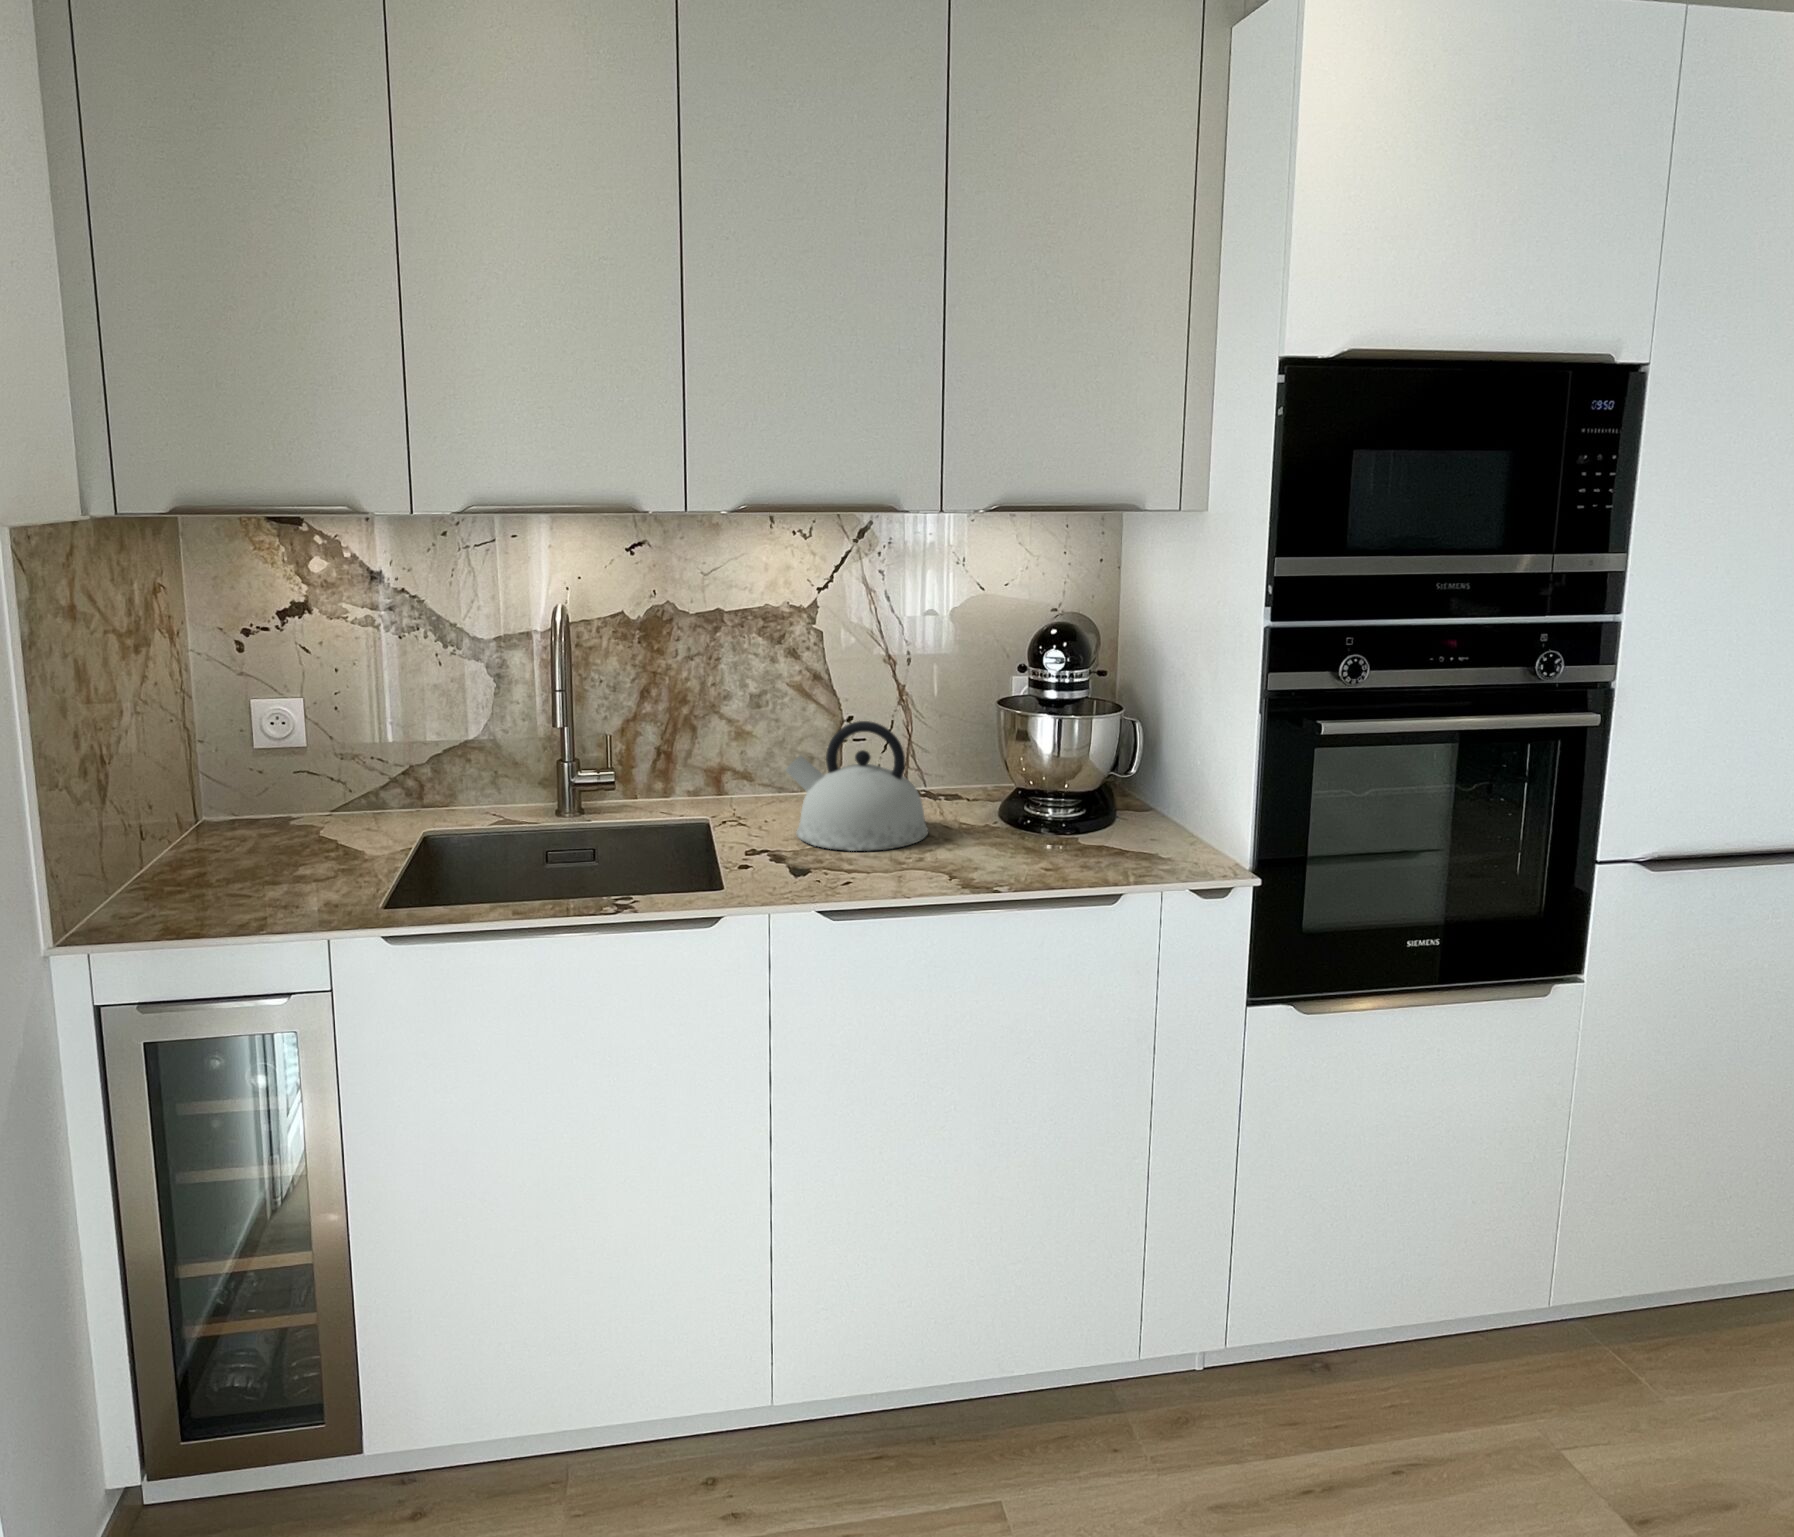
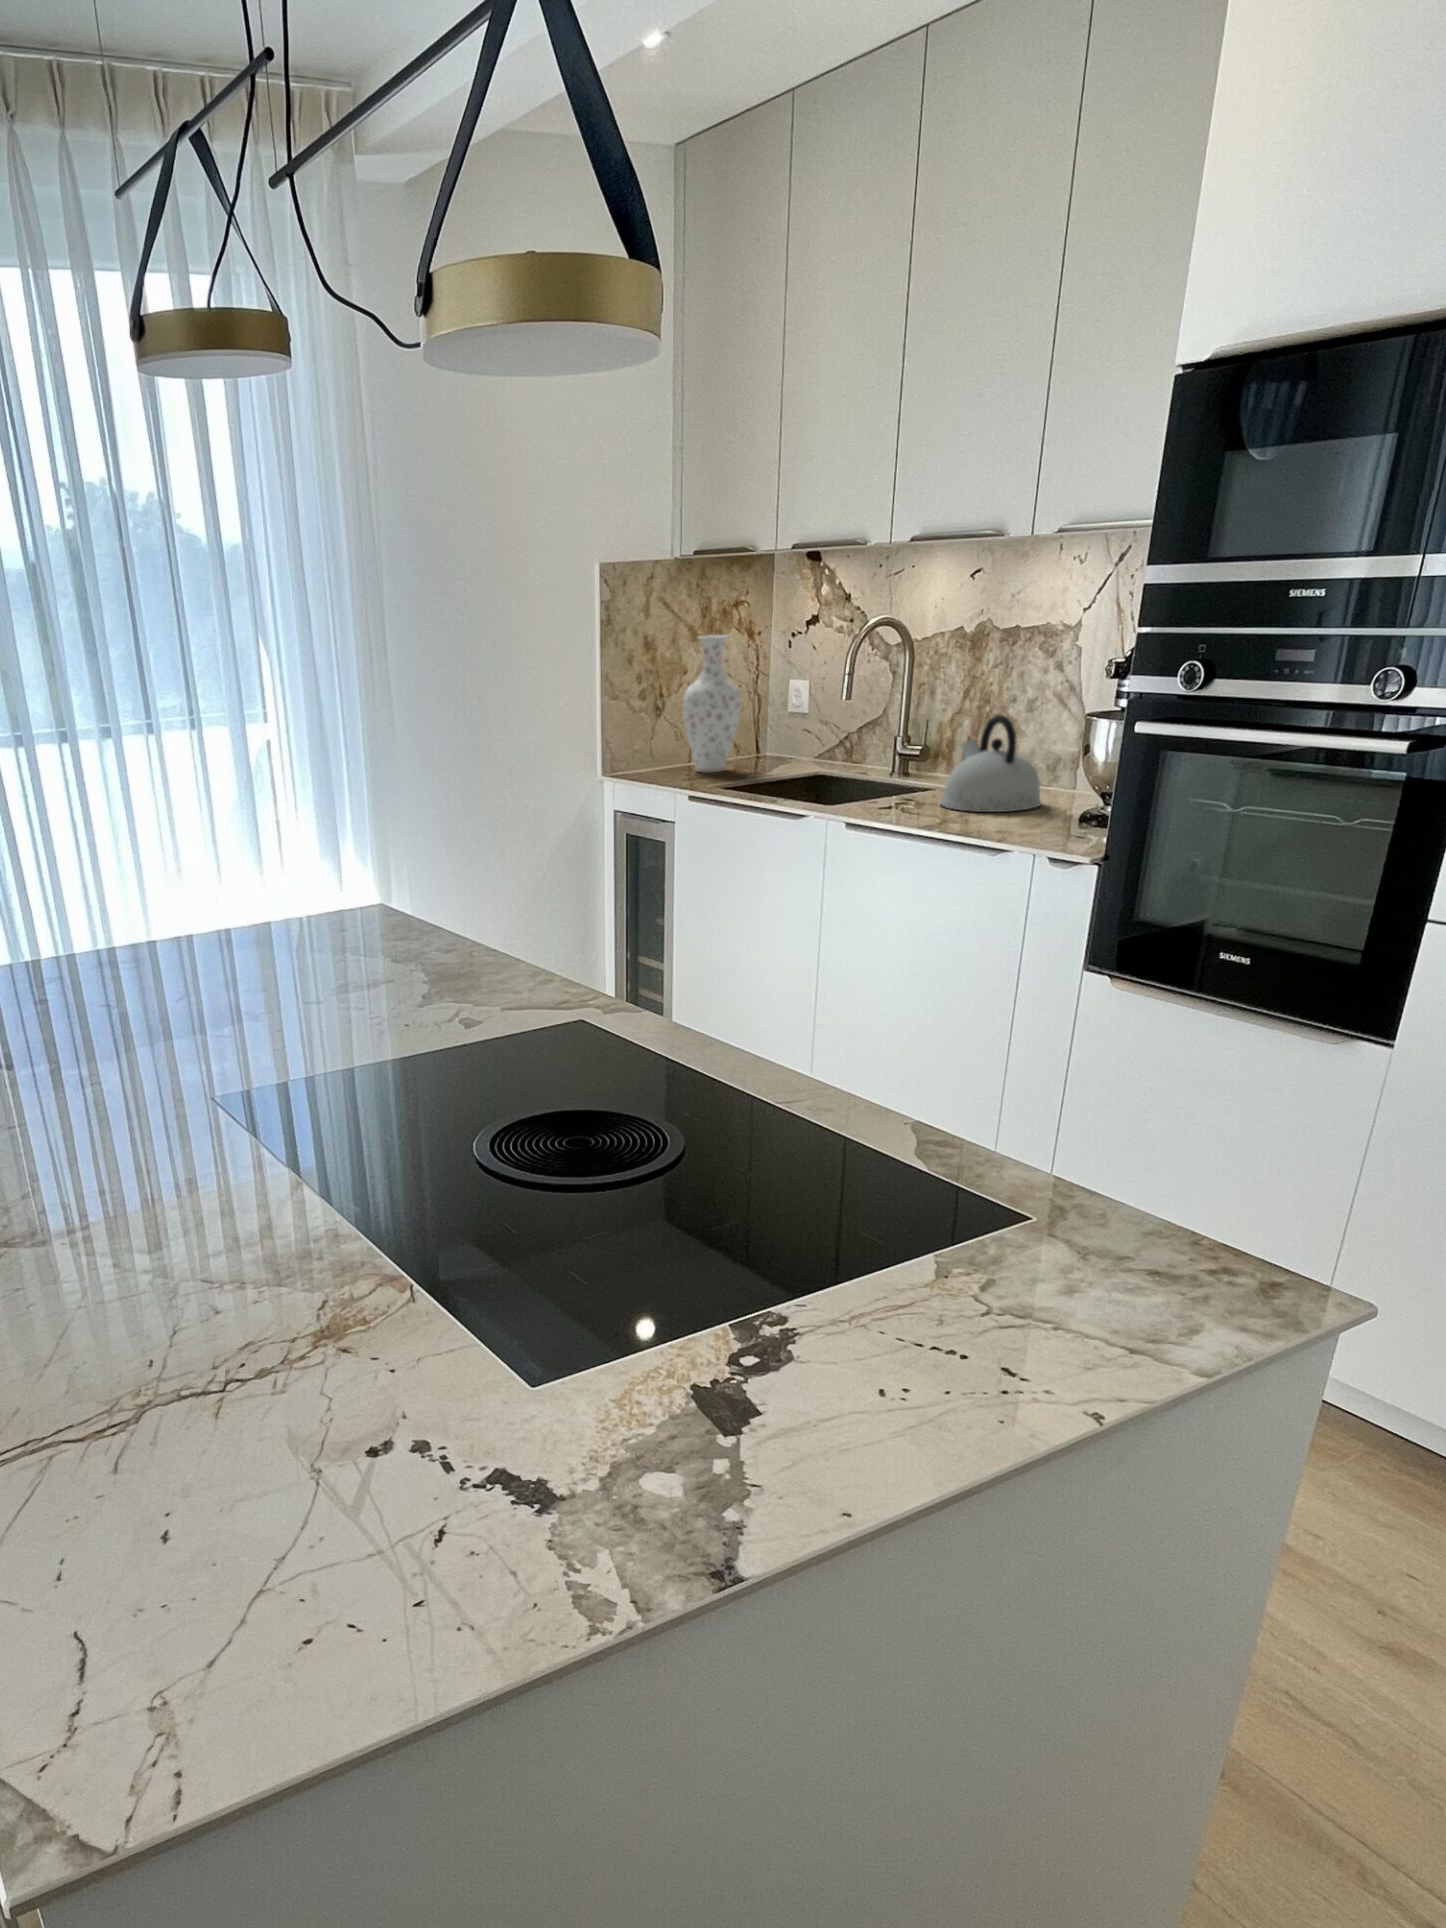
vase: none [191,646,308,881] -> present [683,635,741,772]

